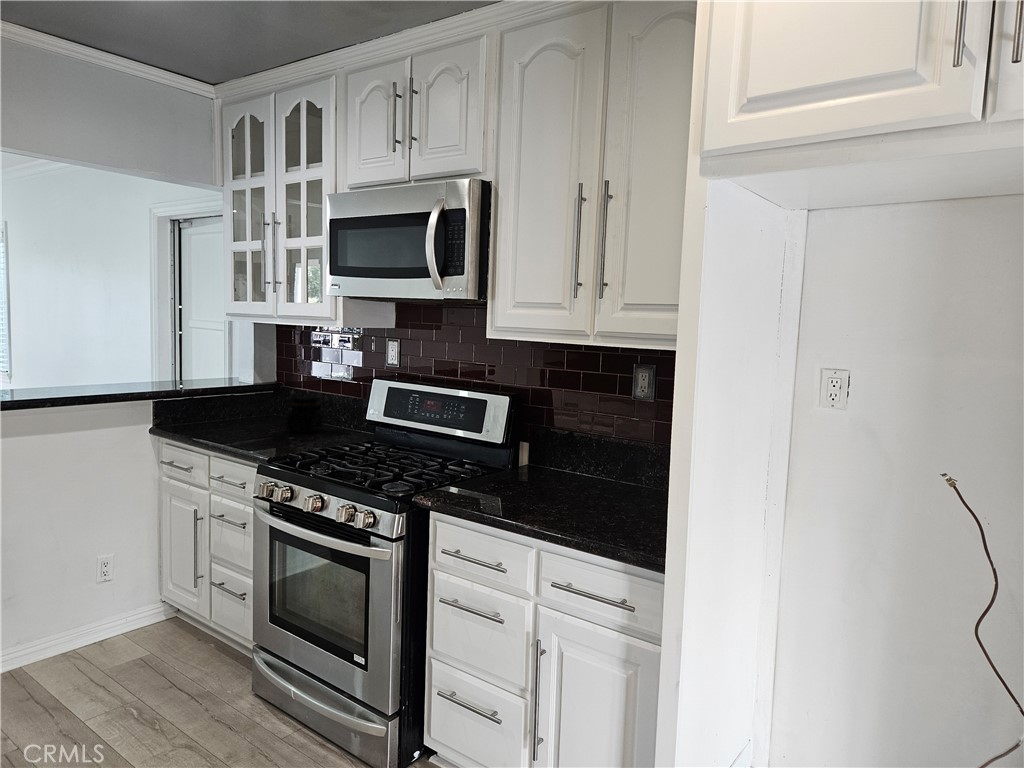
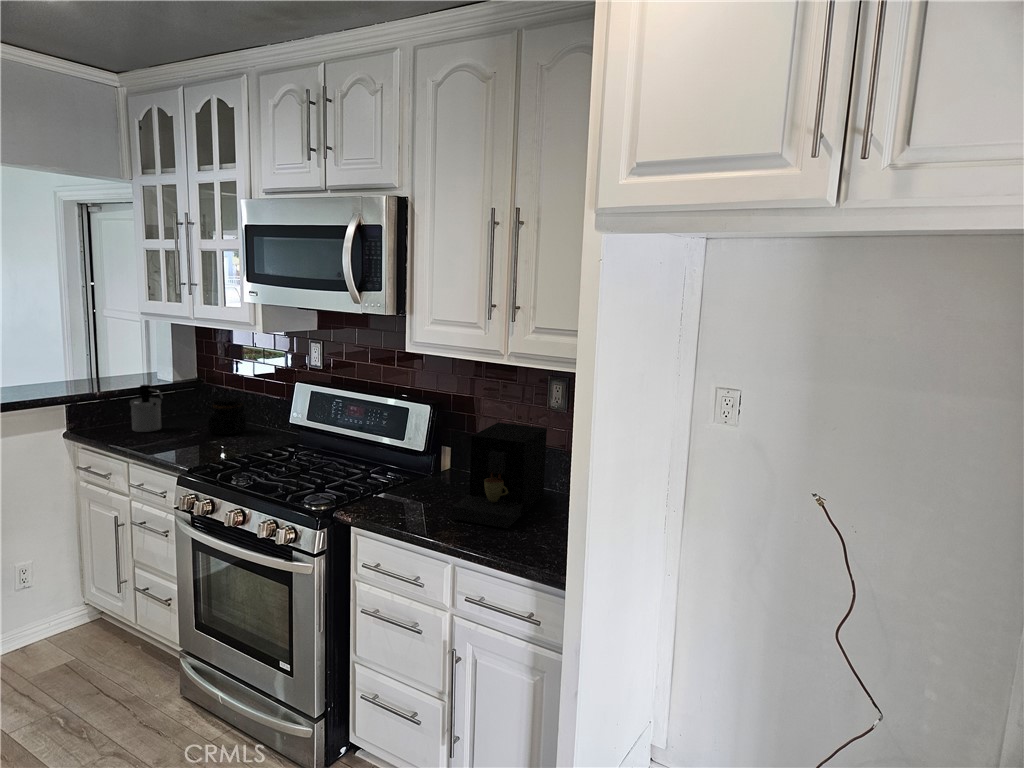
soap dispenser: none [213,383,245,428] -> present [130,385,163,432]
coffee maker: none [536,412,633,514] -> present [452,423,547,528]

